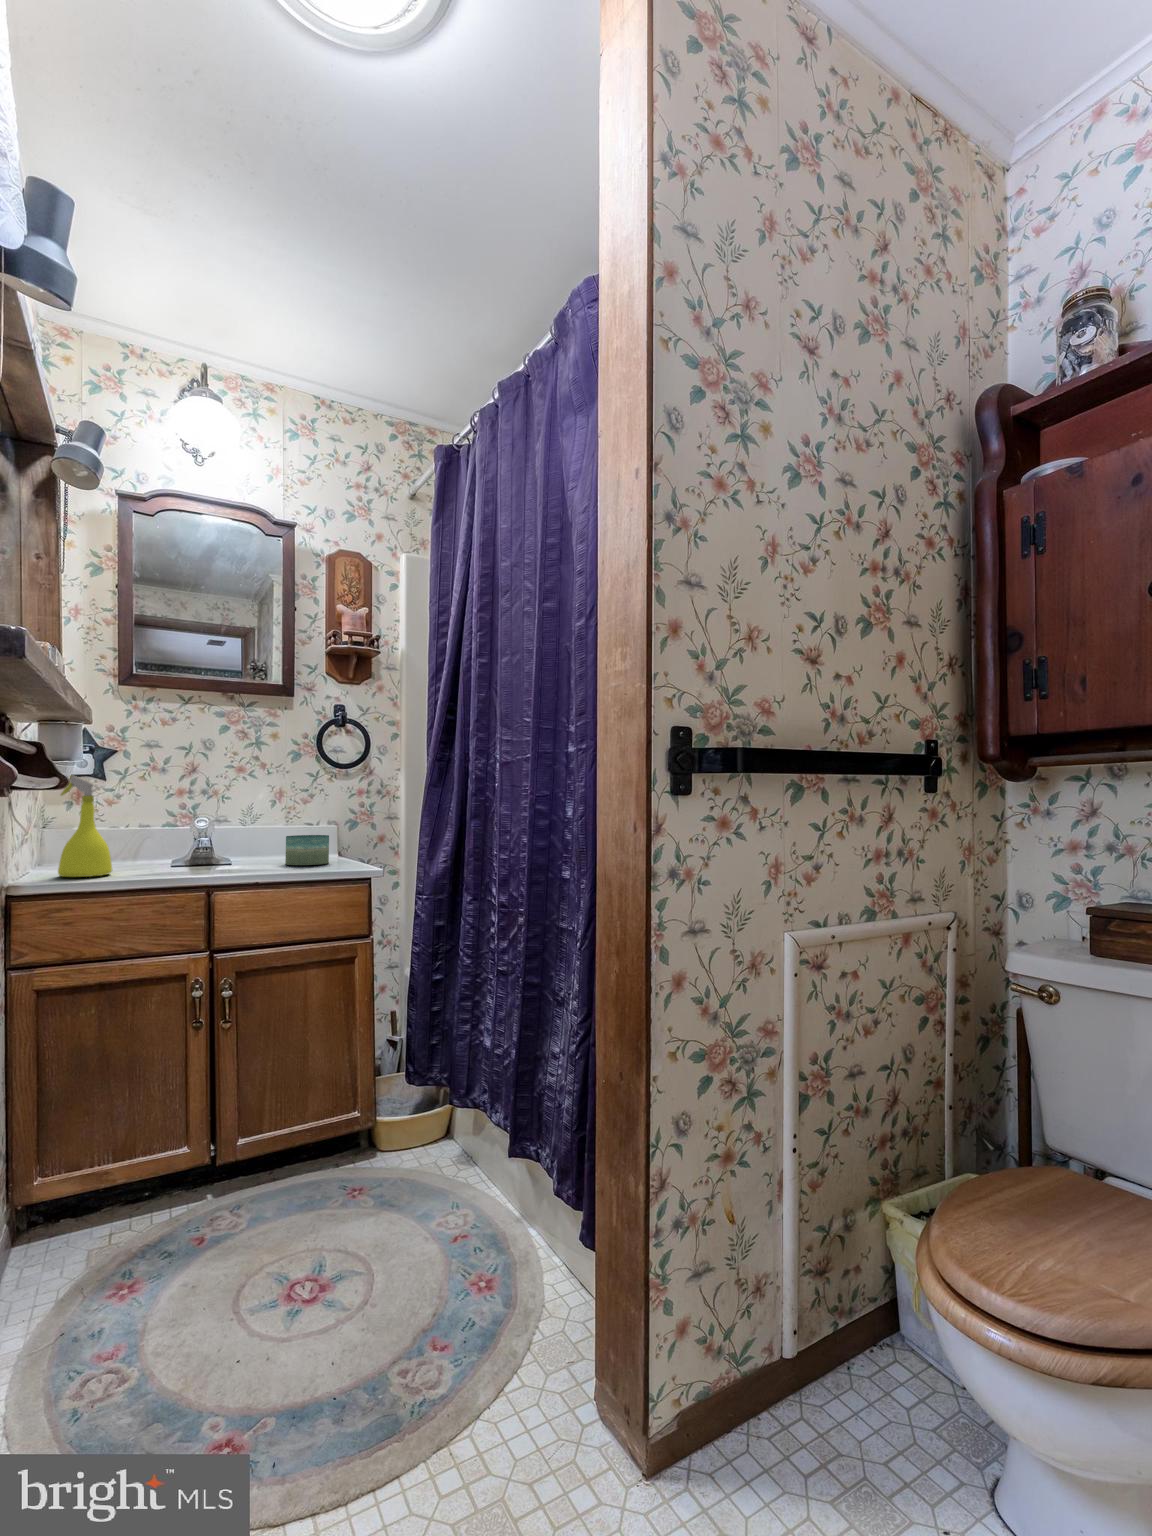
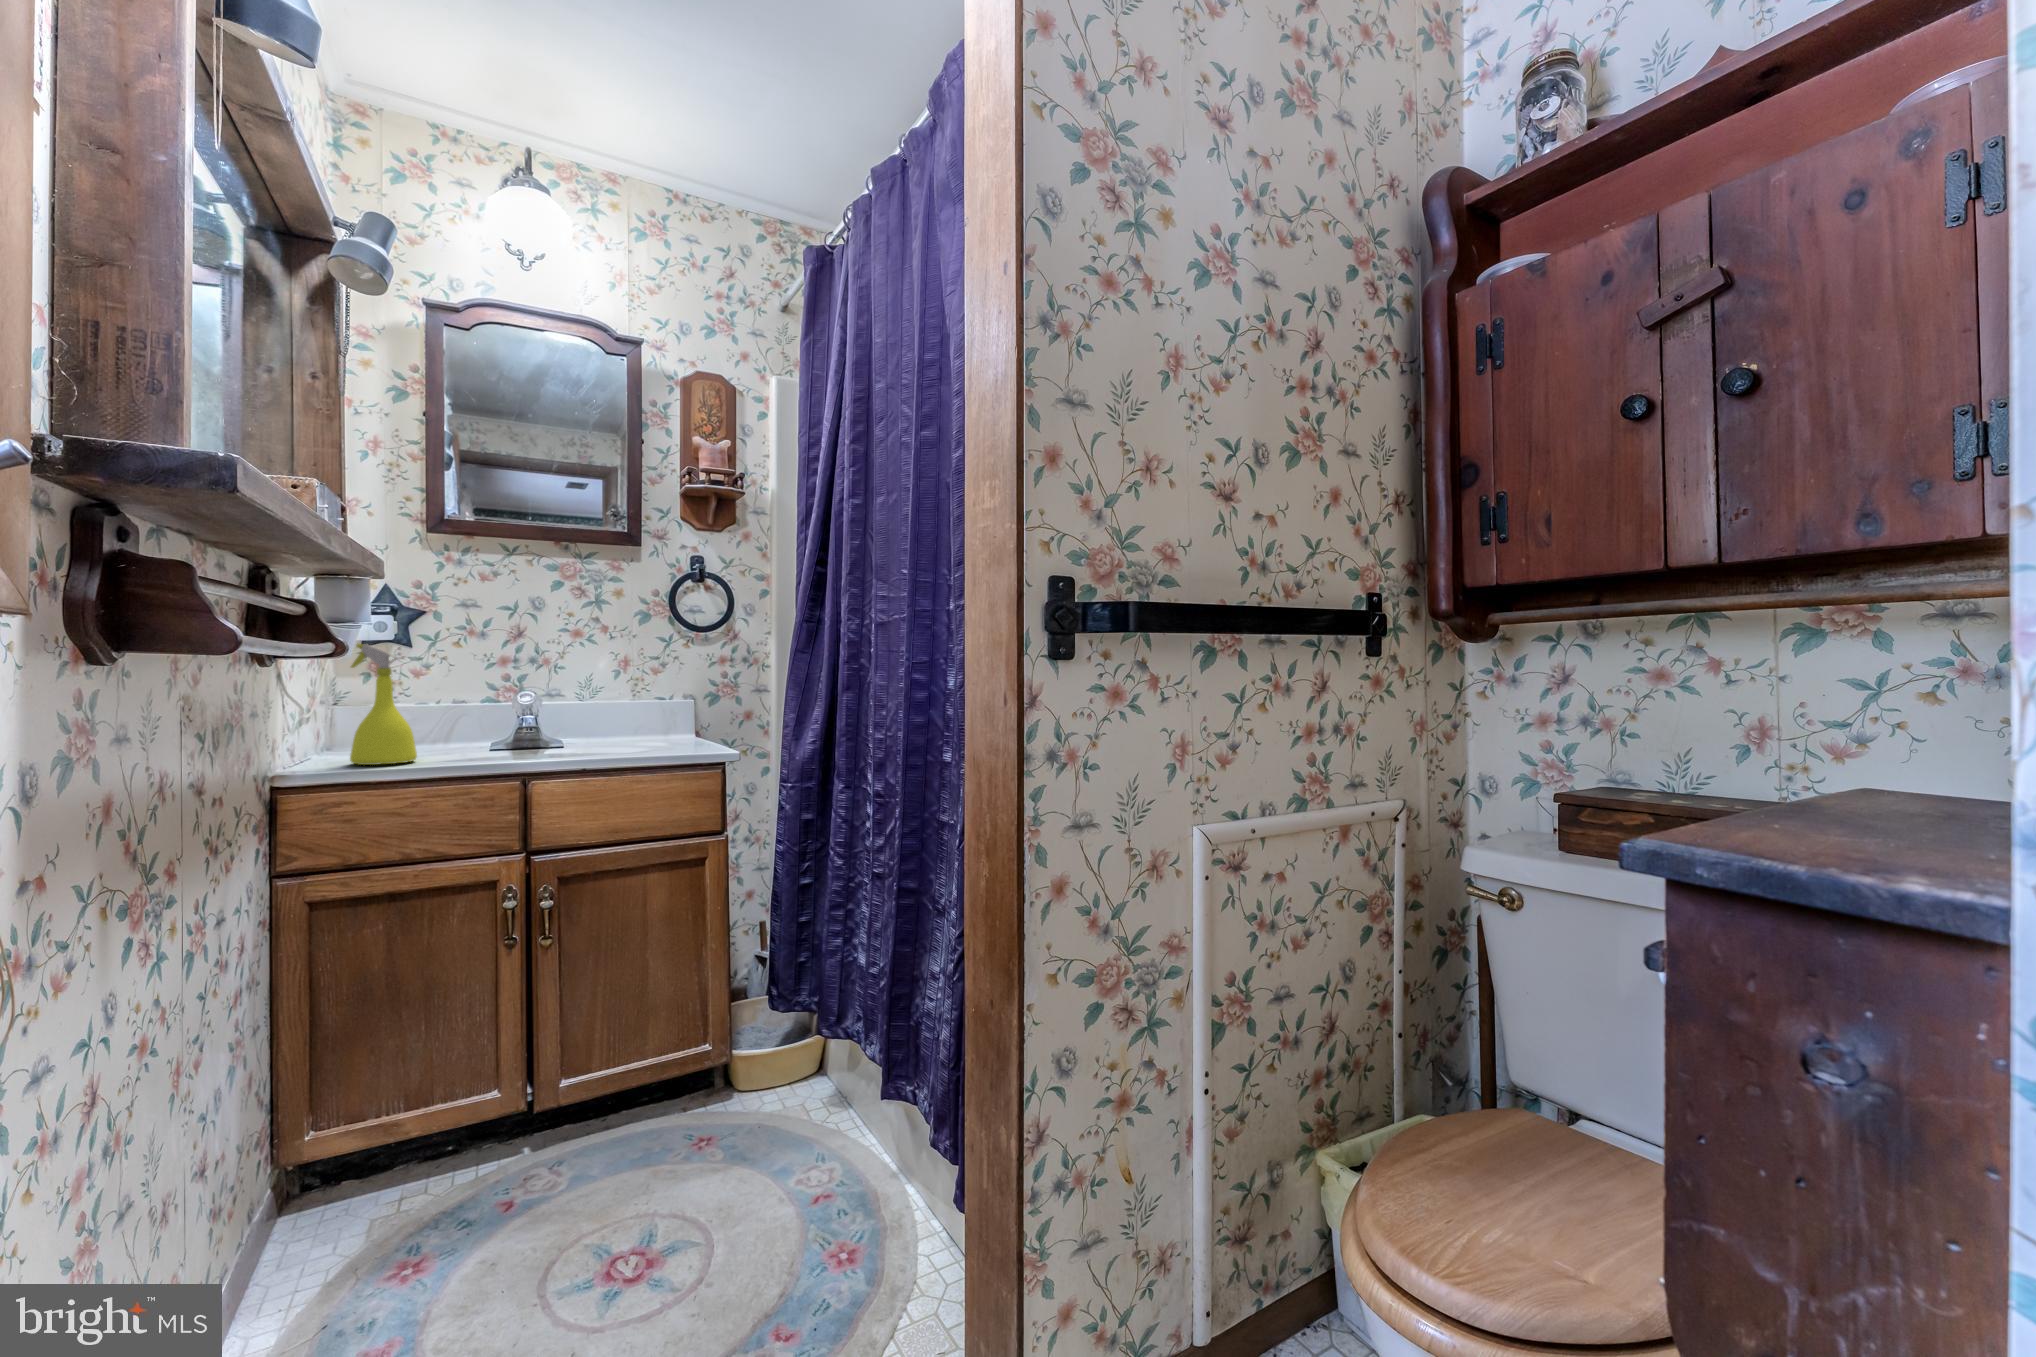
candle: present [285,835,329,865] -> none [631,715,683,750]

